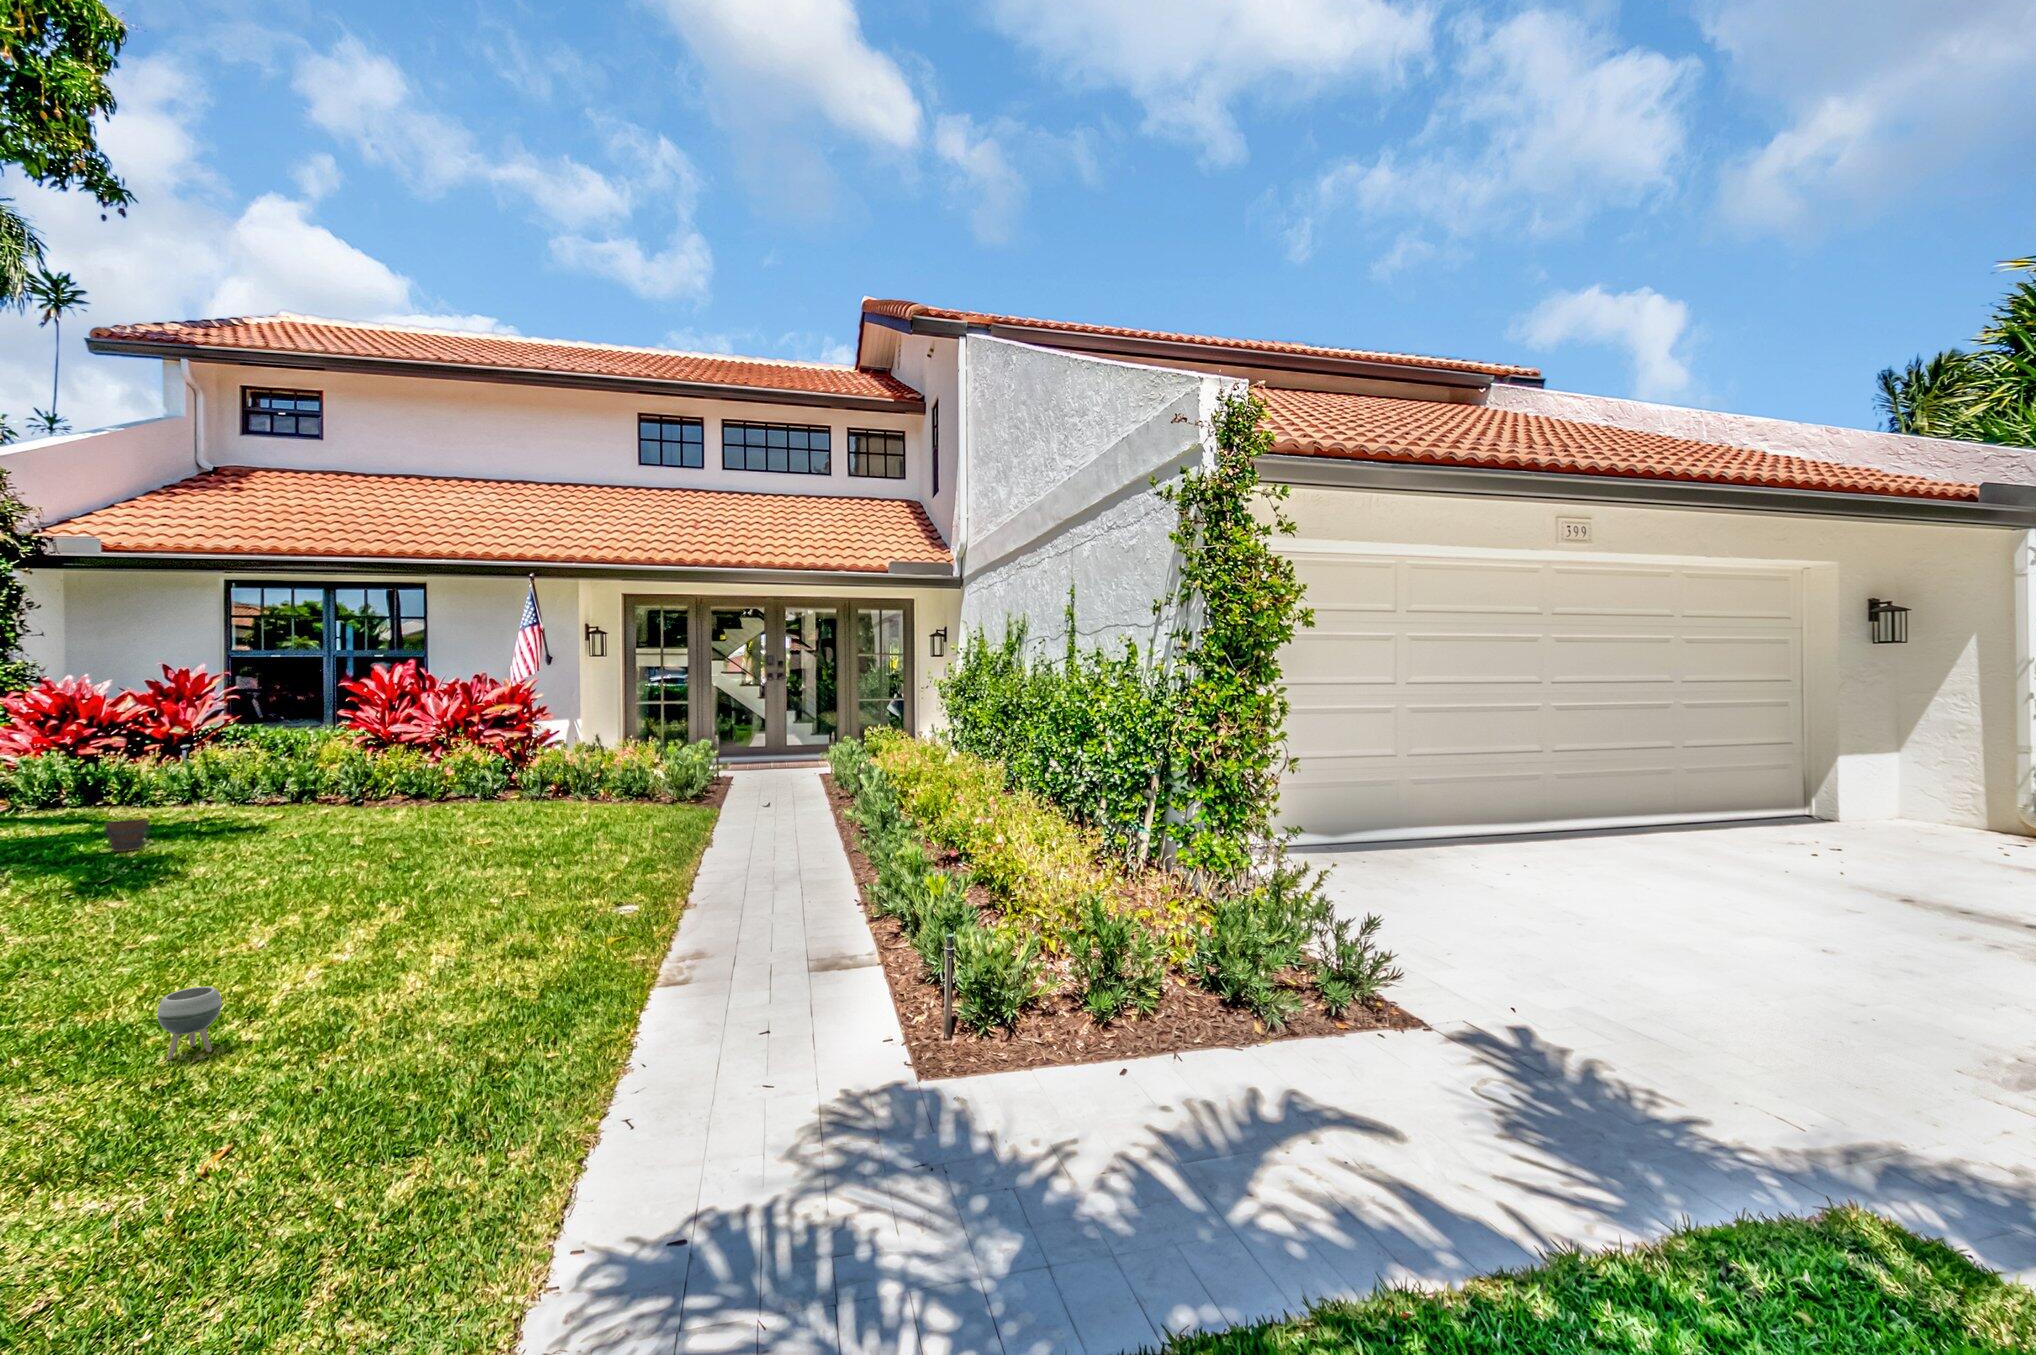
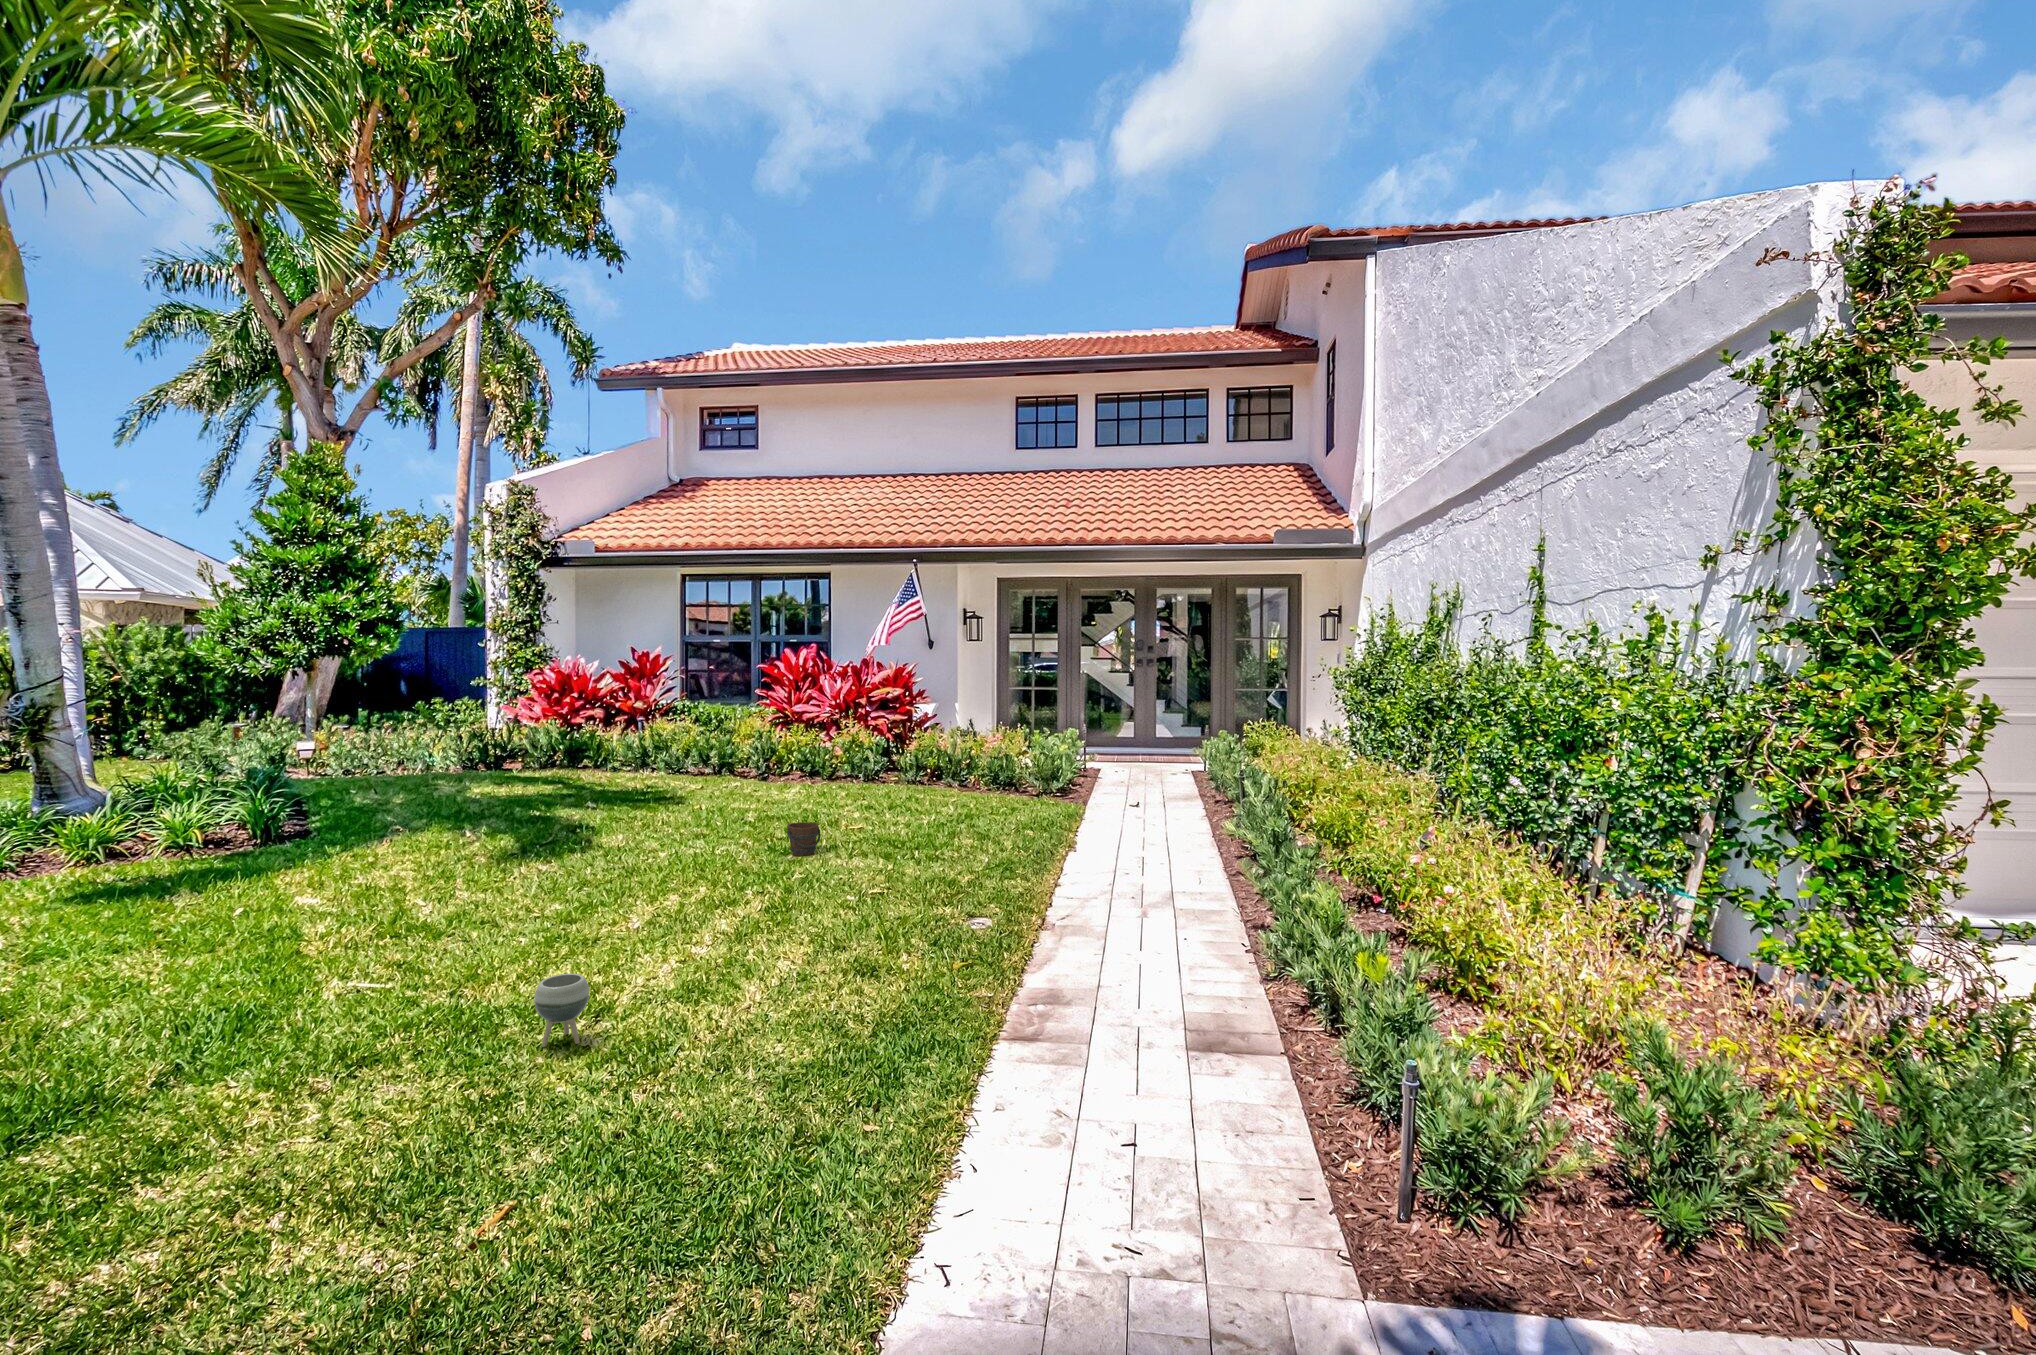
bucket: present [104,819,150,852] -> present [787,822,820,856]

